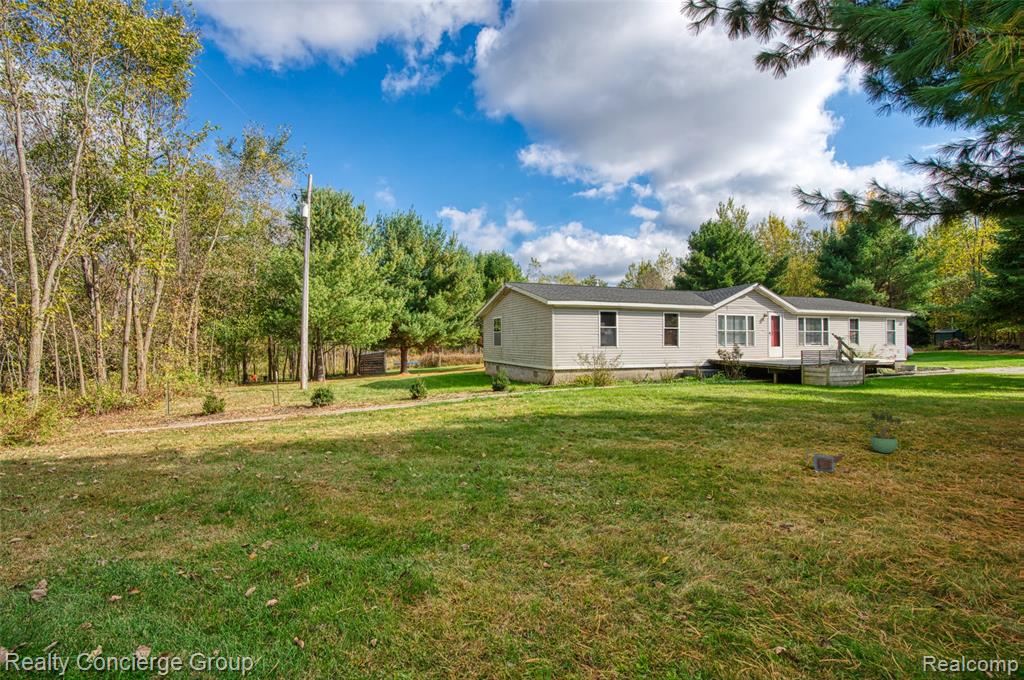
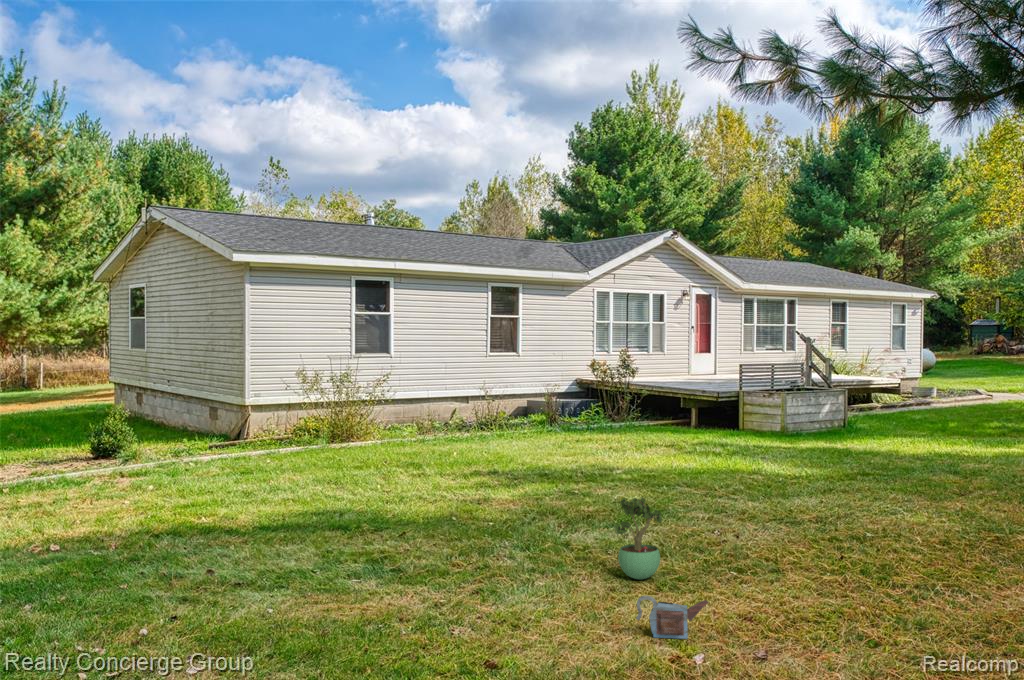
potted plant: present [867,412,901,453] -> present [614,497,662,579]

